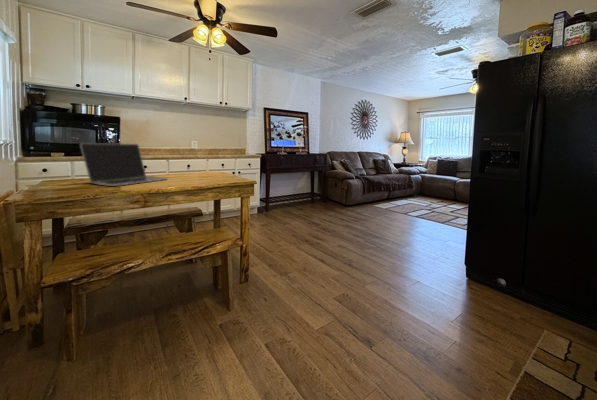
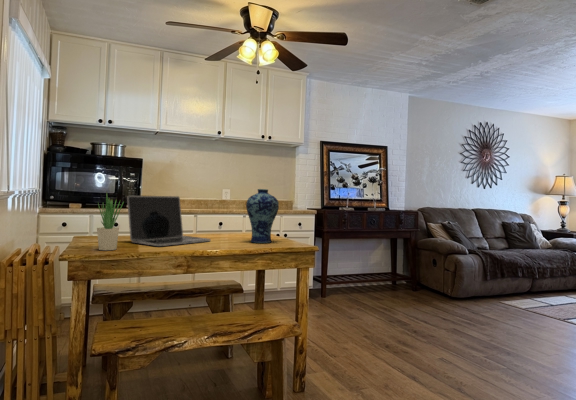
potted plant: none [32,136,66,193] -> present [97,192,123,250]
vase: none [194,136,221,179] -> present [246,189,279,243]

